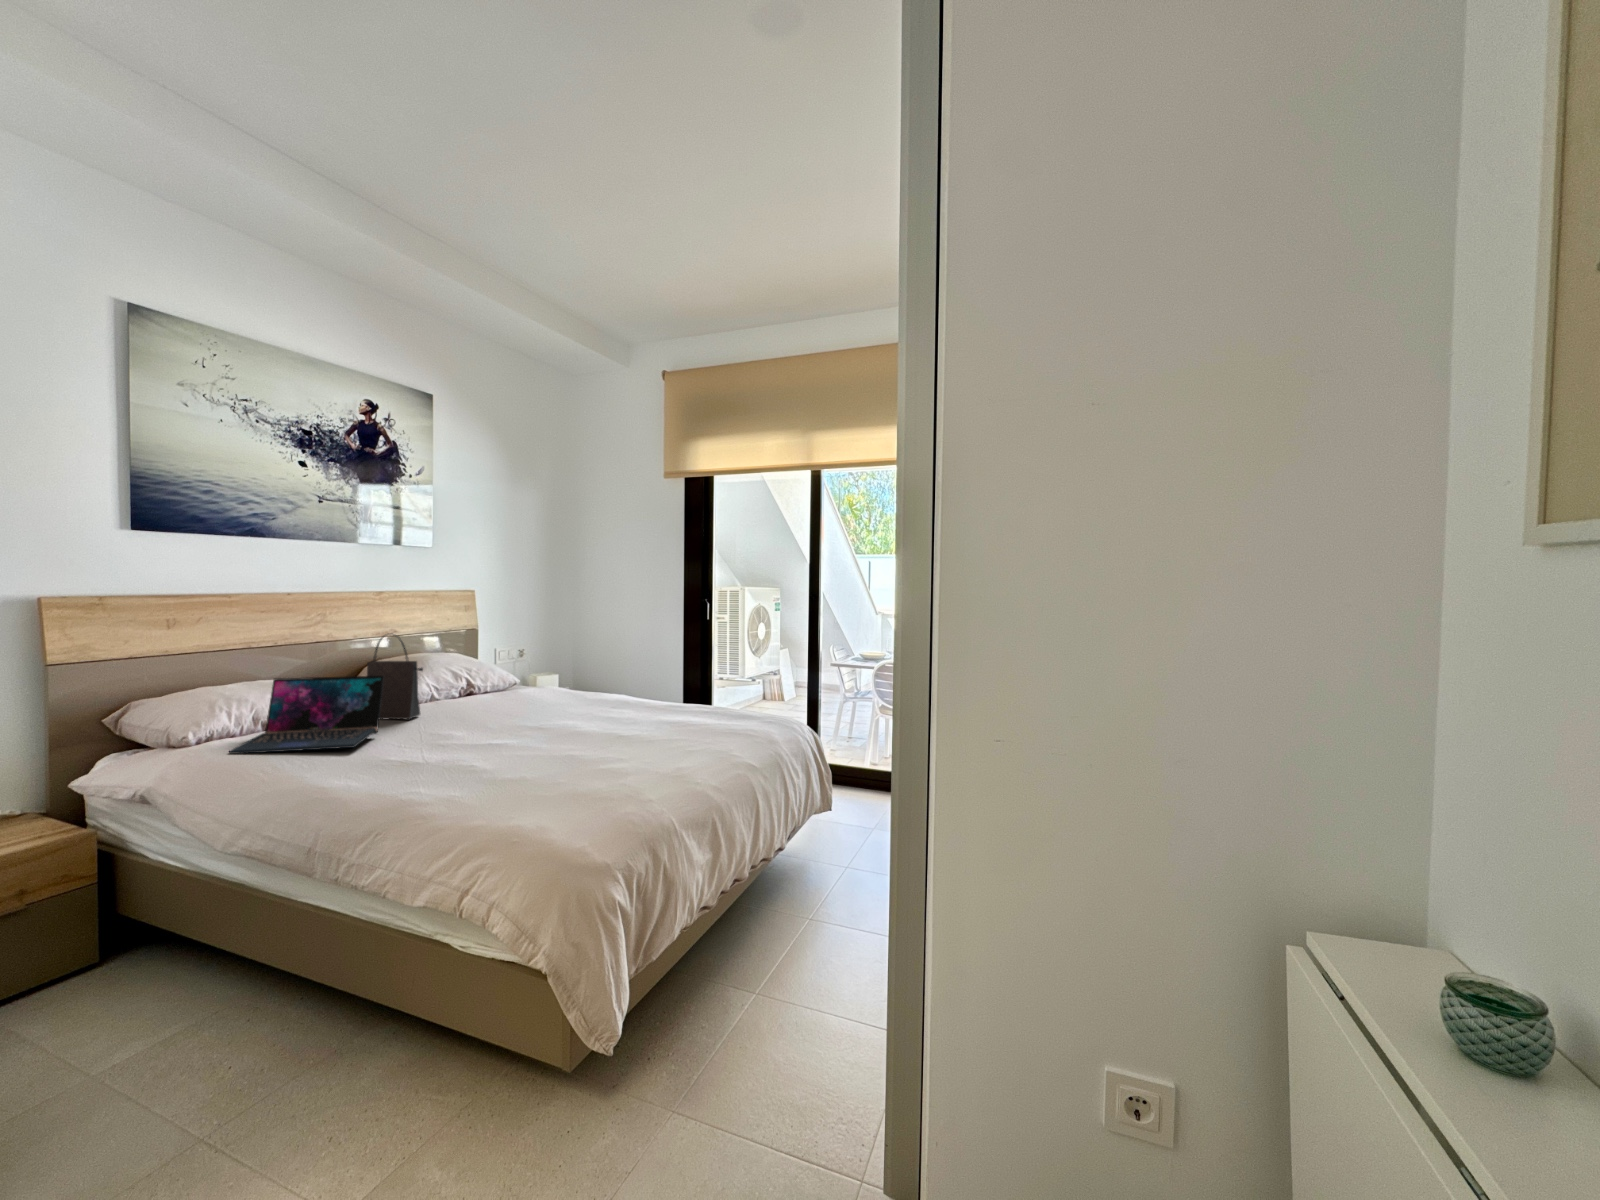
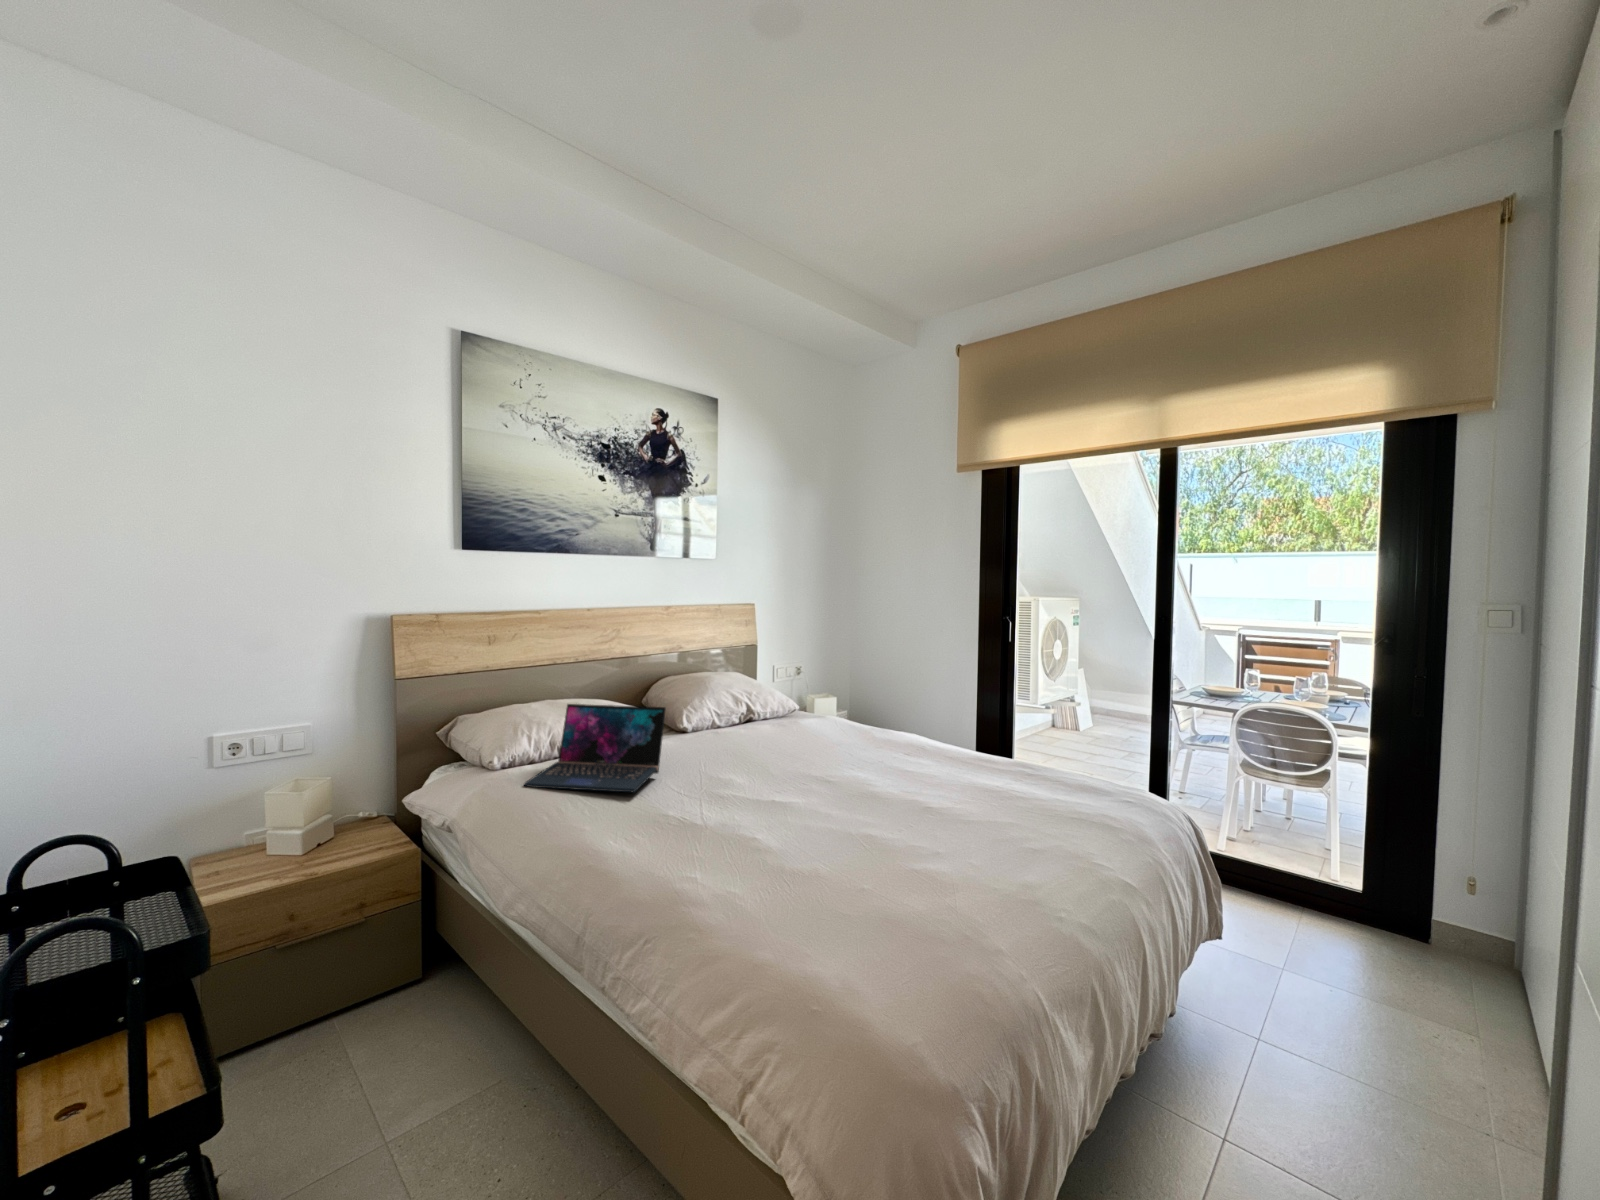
handbag: present [367,636,423,719] -> none [647,657,704,754]

